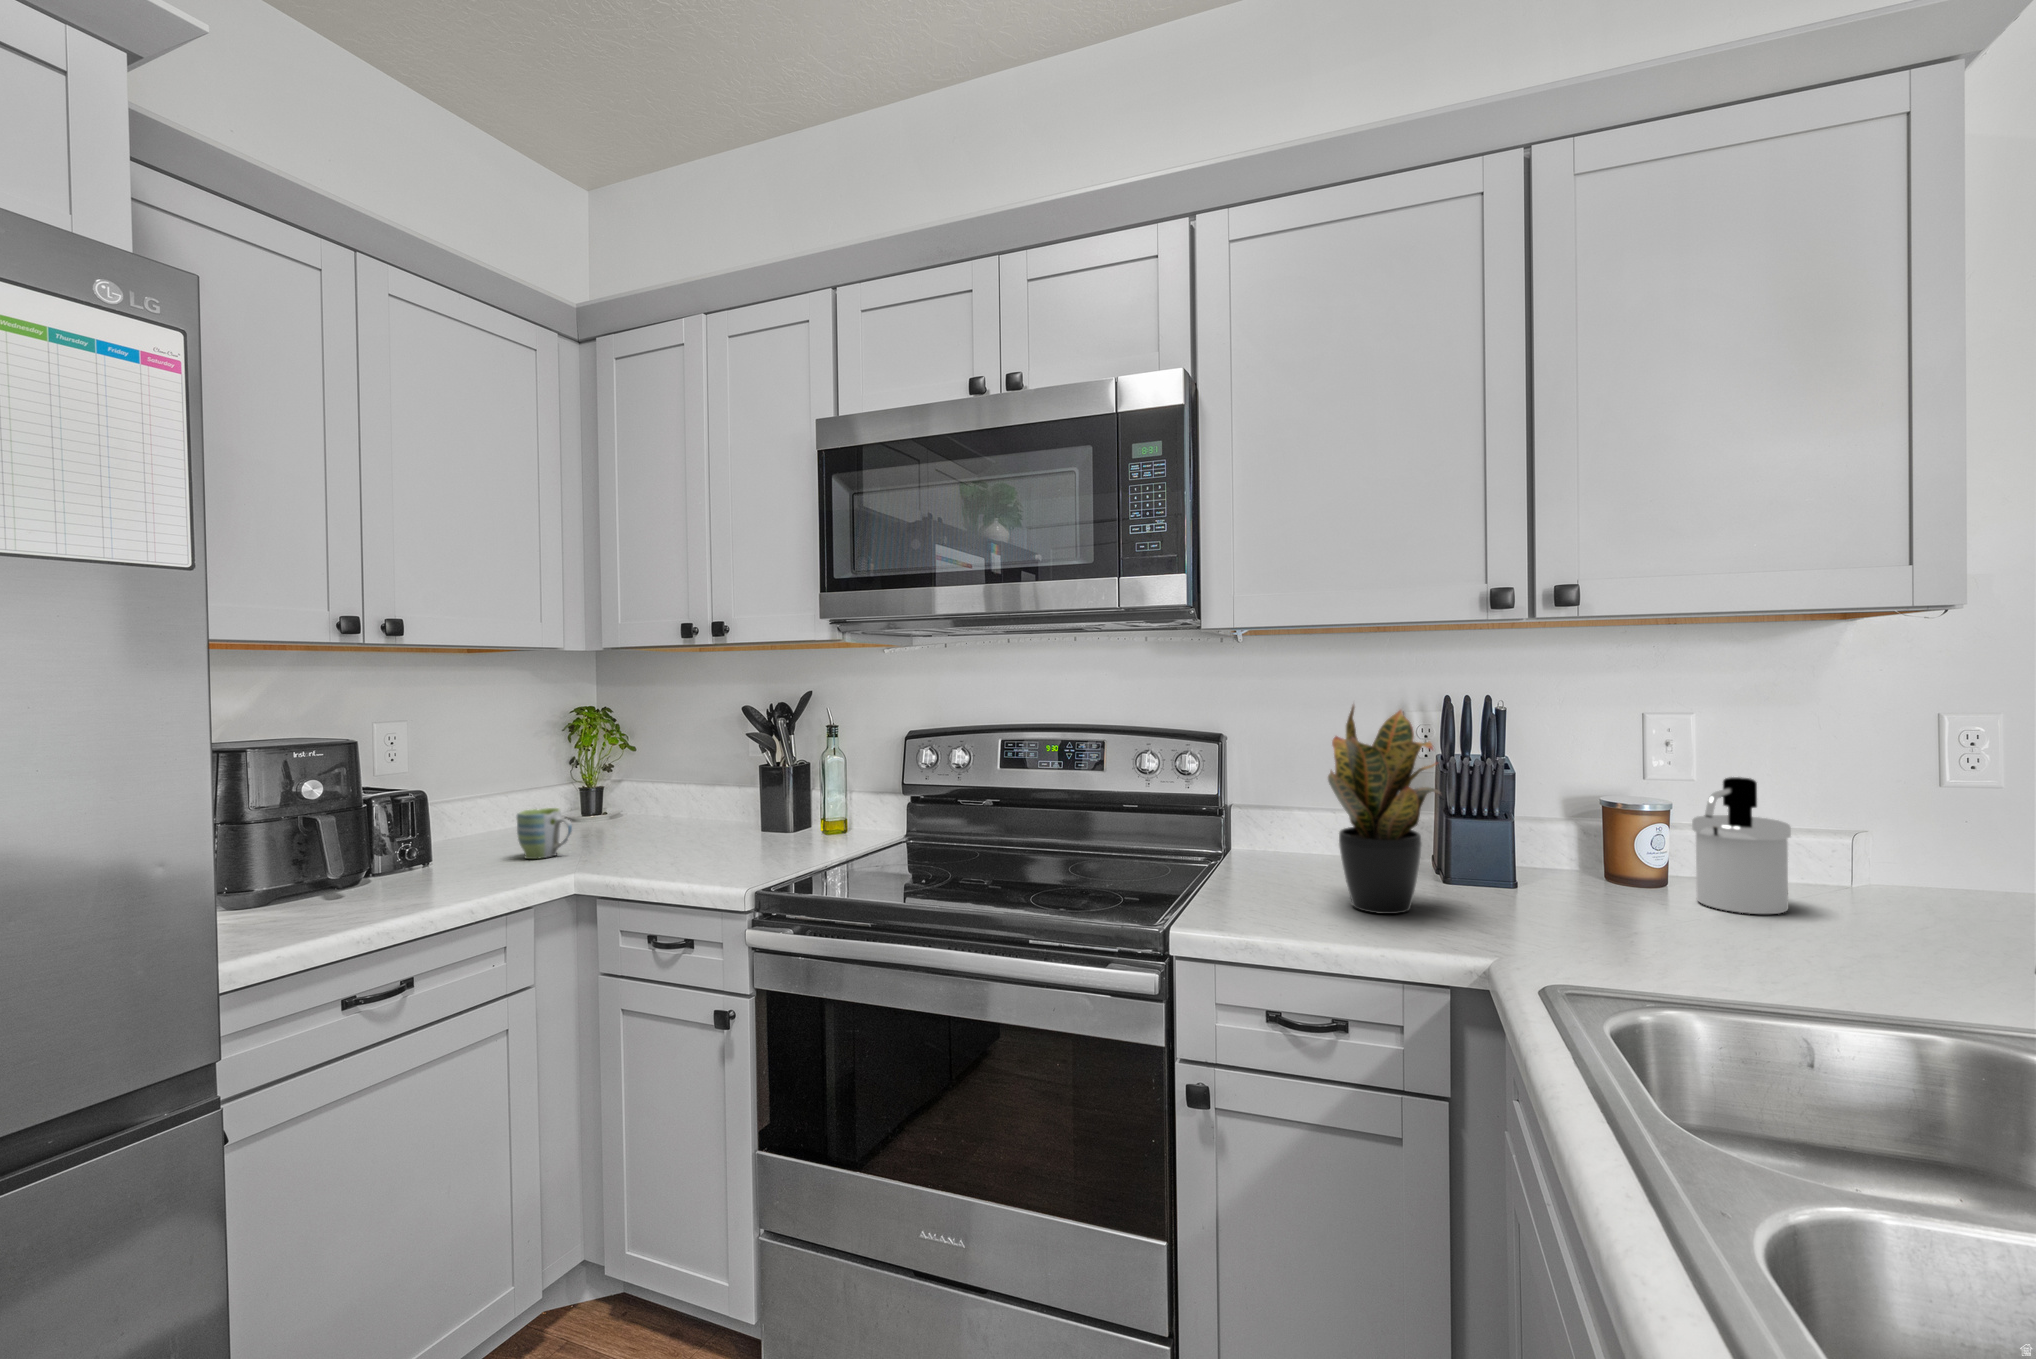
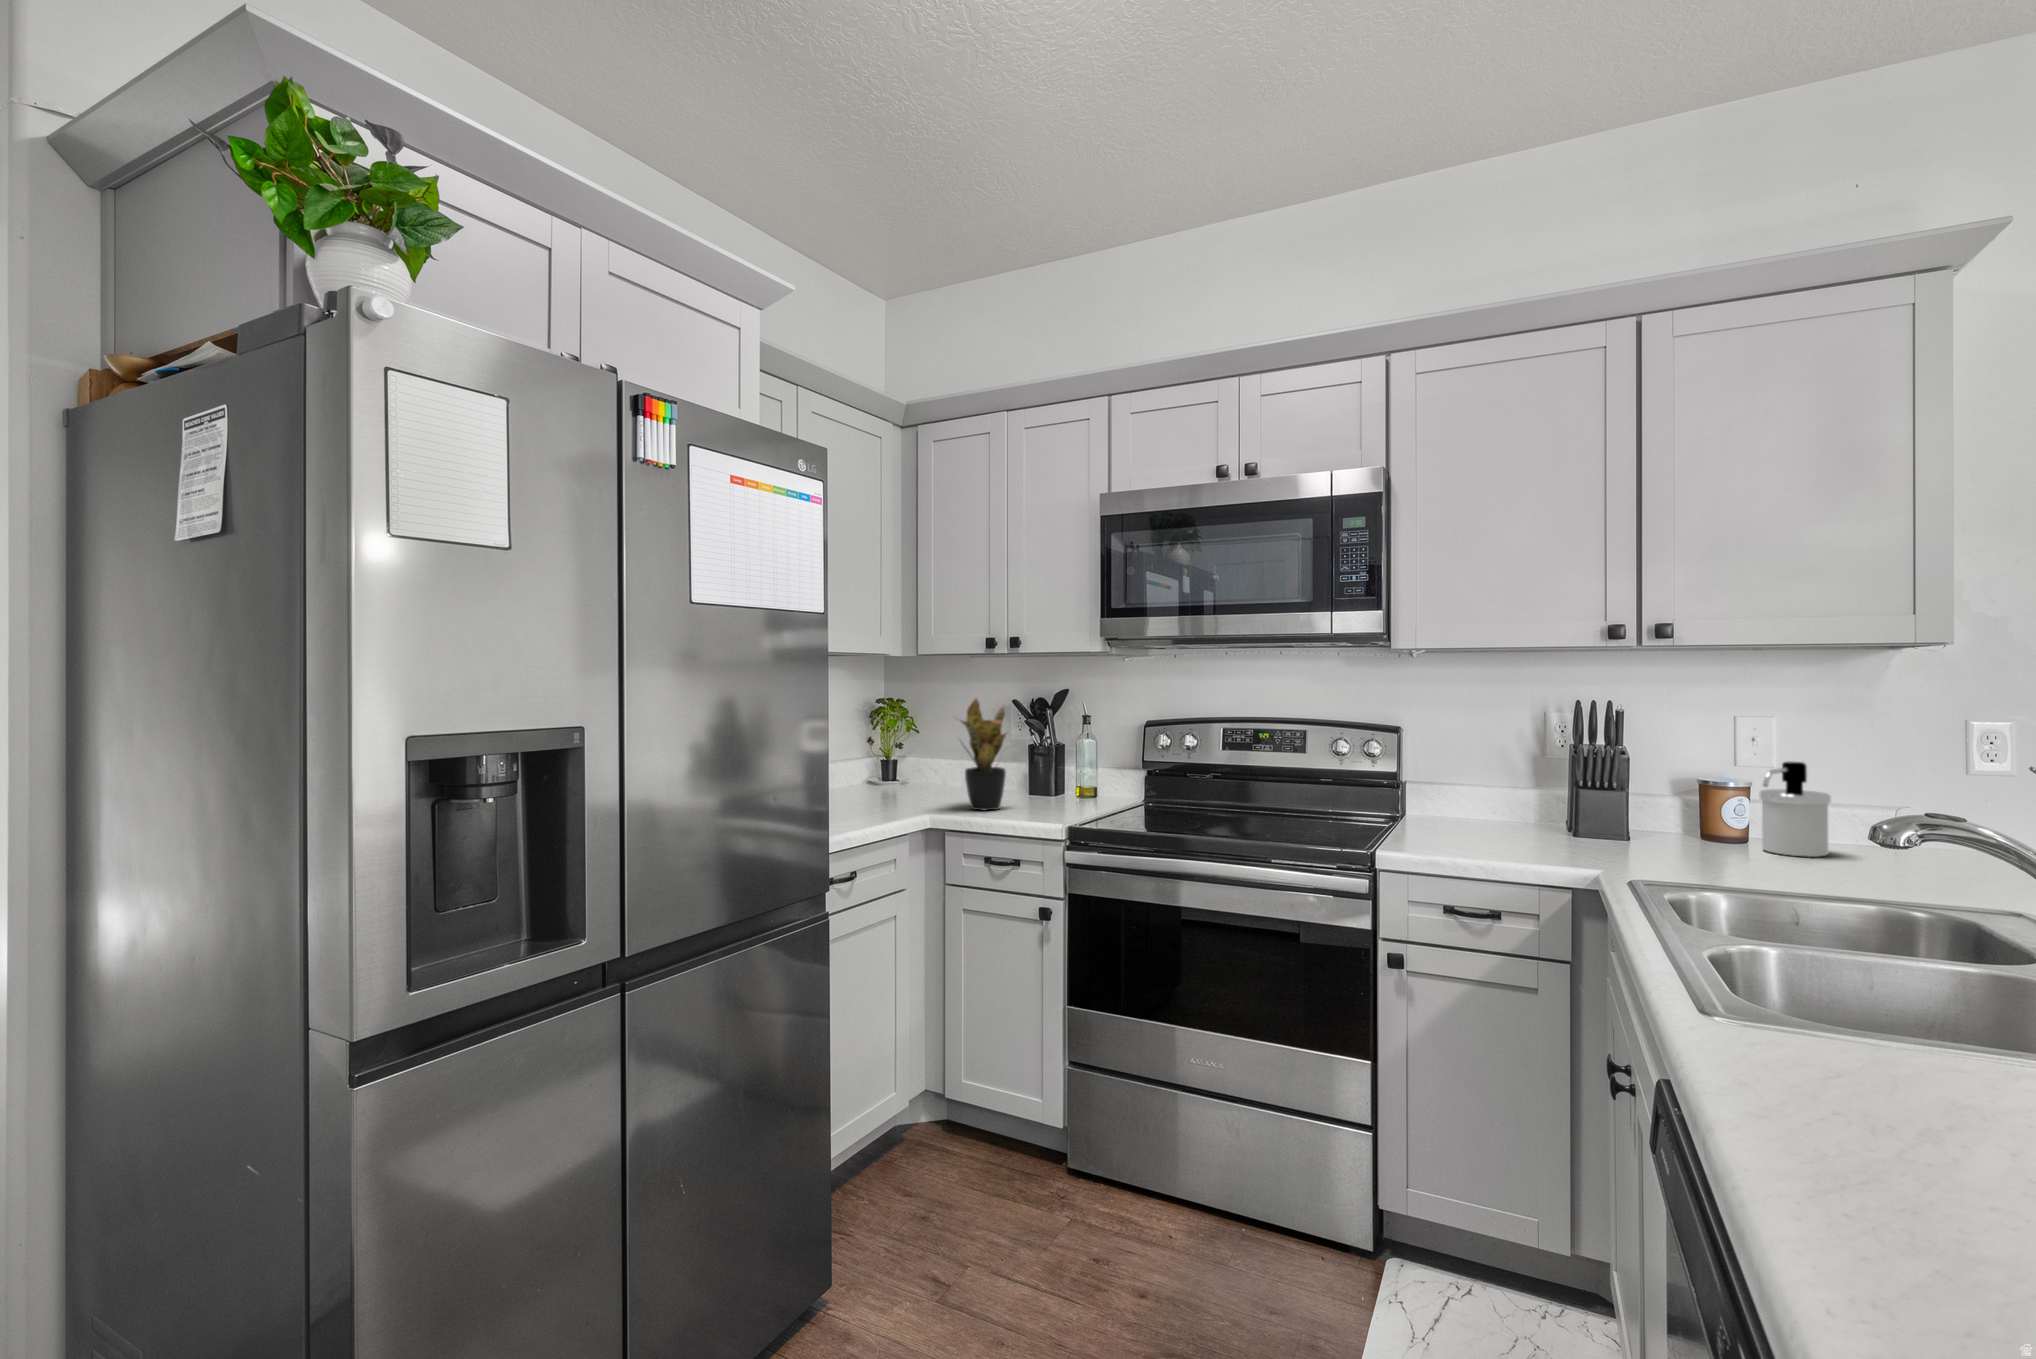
potted plant: present [1328,705,1440,914] -> present [955,699,1007,811]
mug: present [517,808,572,859] -> none [872,771,909,806]

